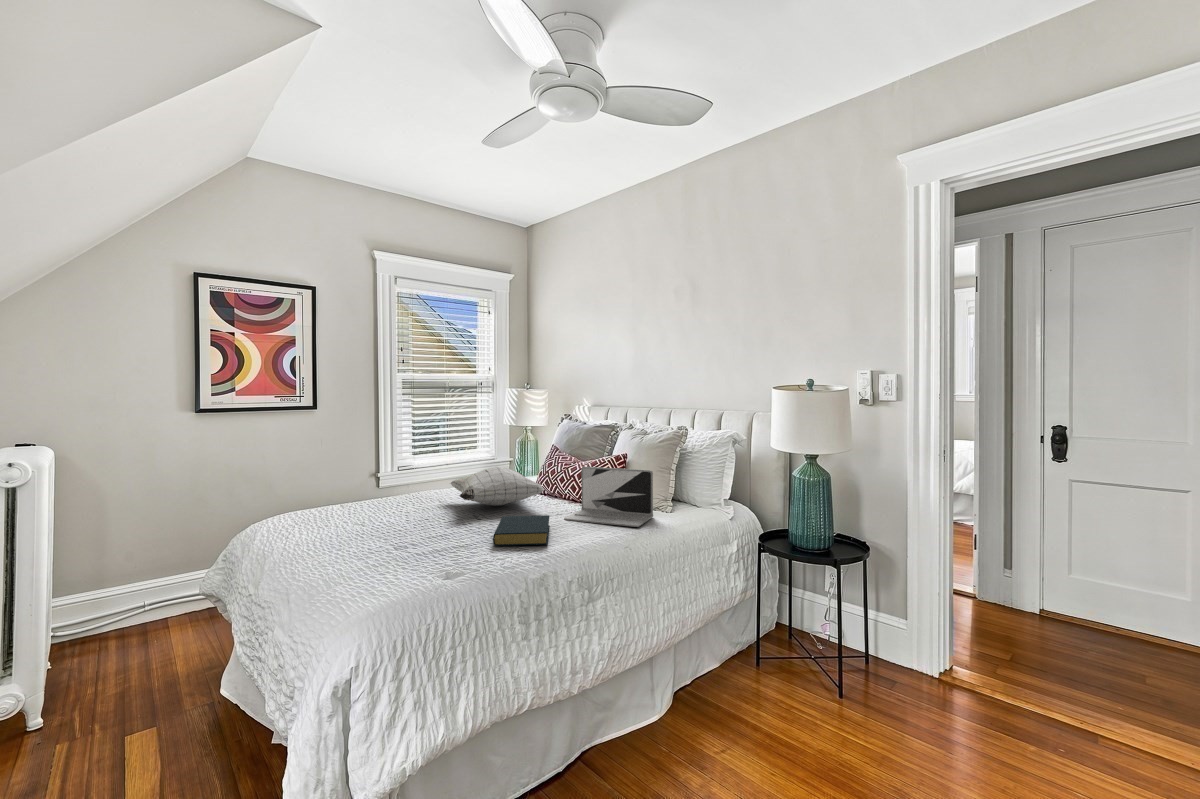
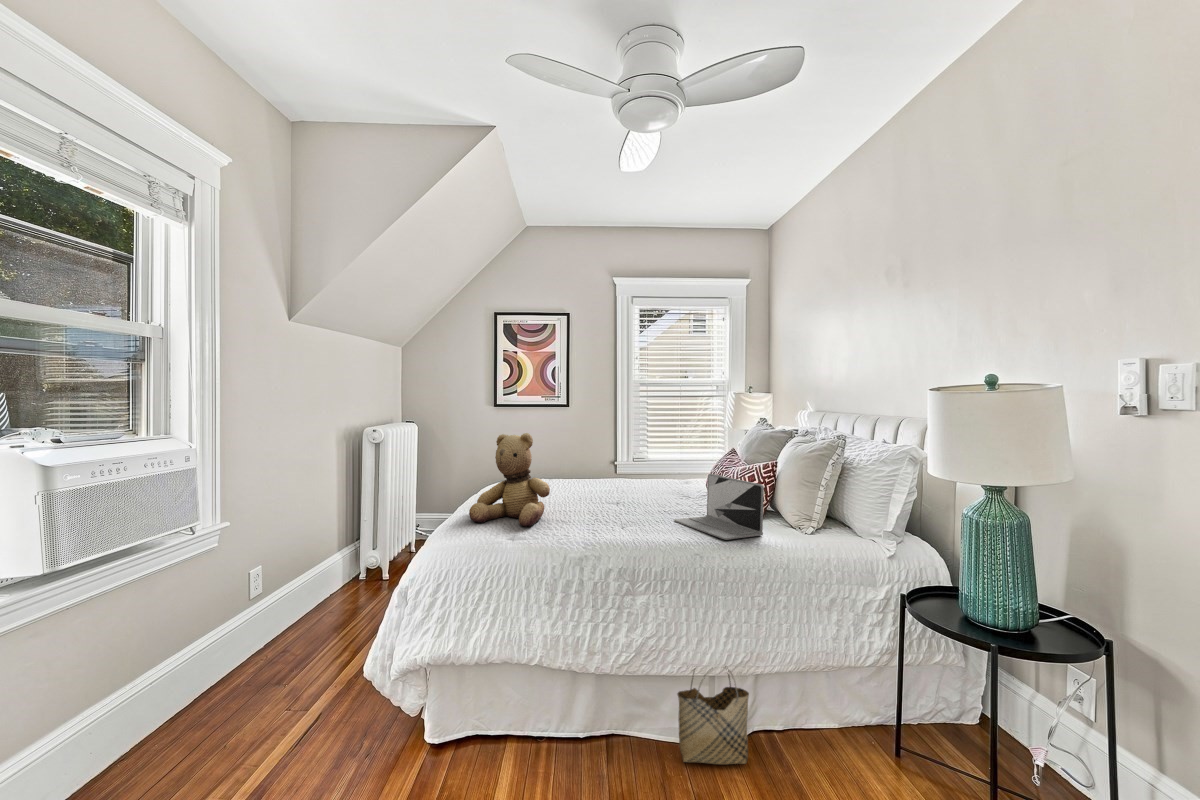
teddy bear: none [342,443,455,570] -> present [469,433,550,527]
pillow: present [450,467,545,506] -> none [596,465,682,501]
hardback book: present [493,515,550,546] -> none [577,507,651,535]
woven basket: none [645,631,701,745] -> present [677,667,749,764]

